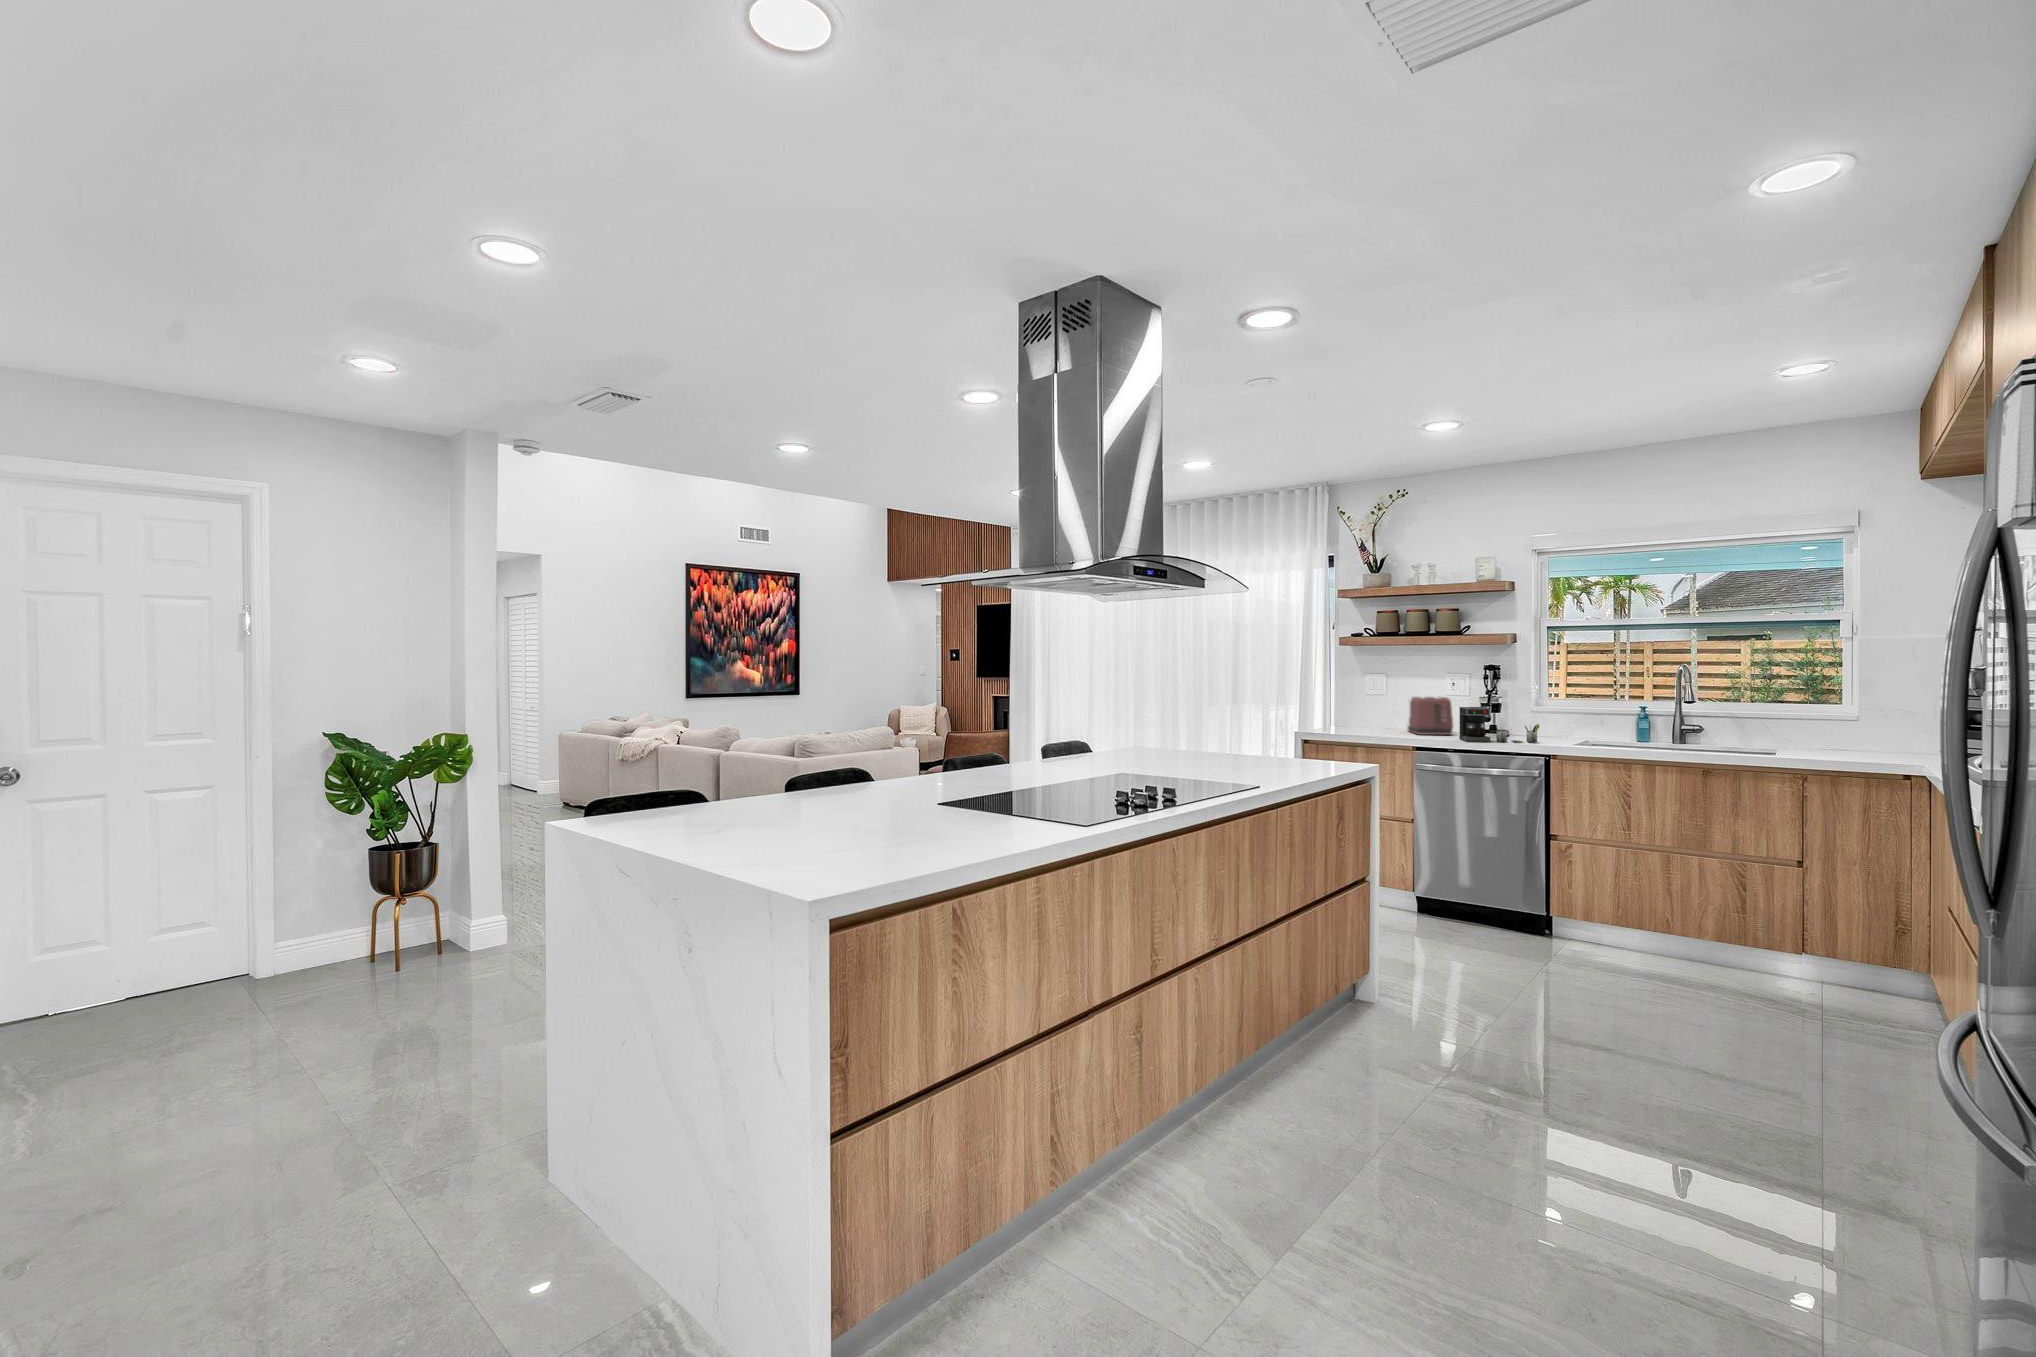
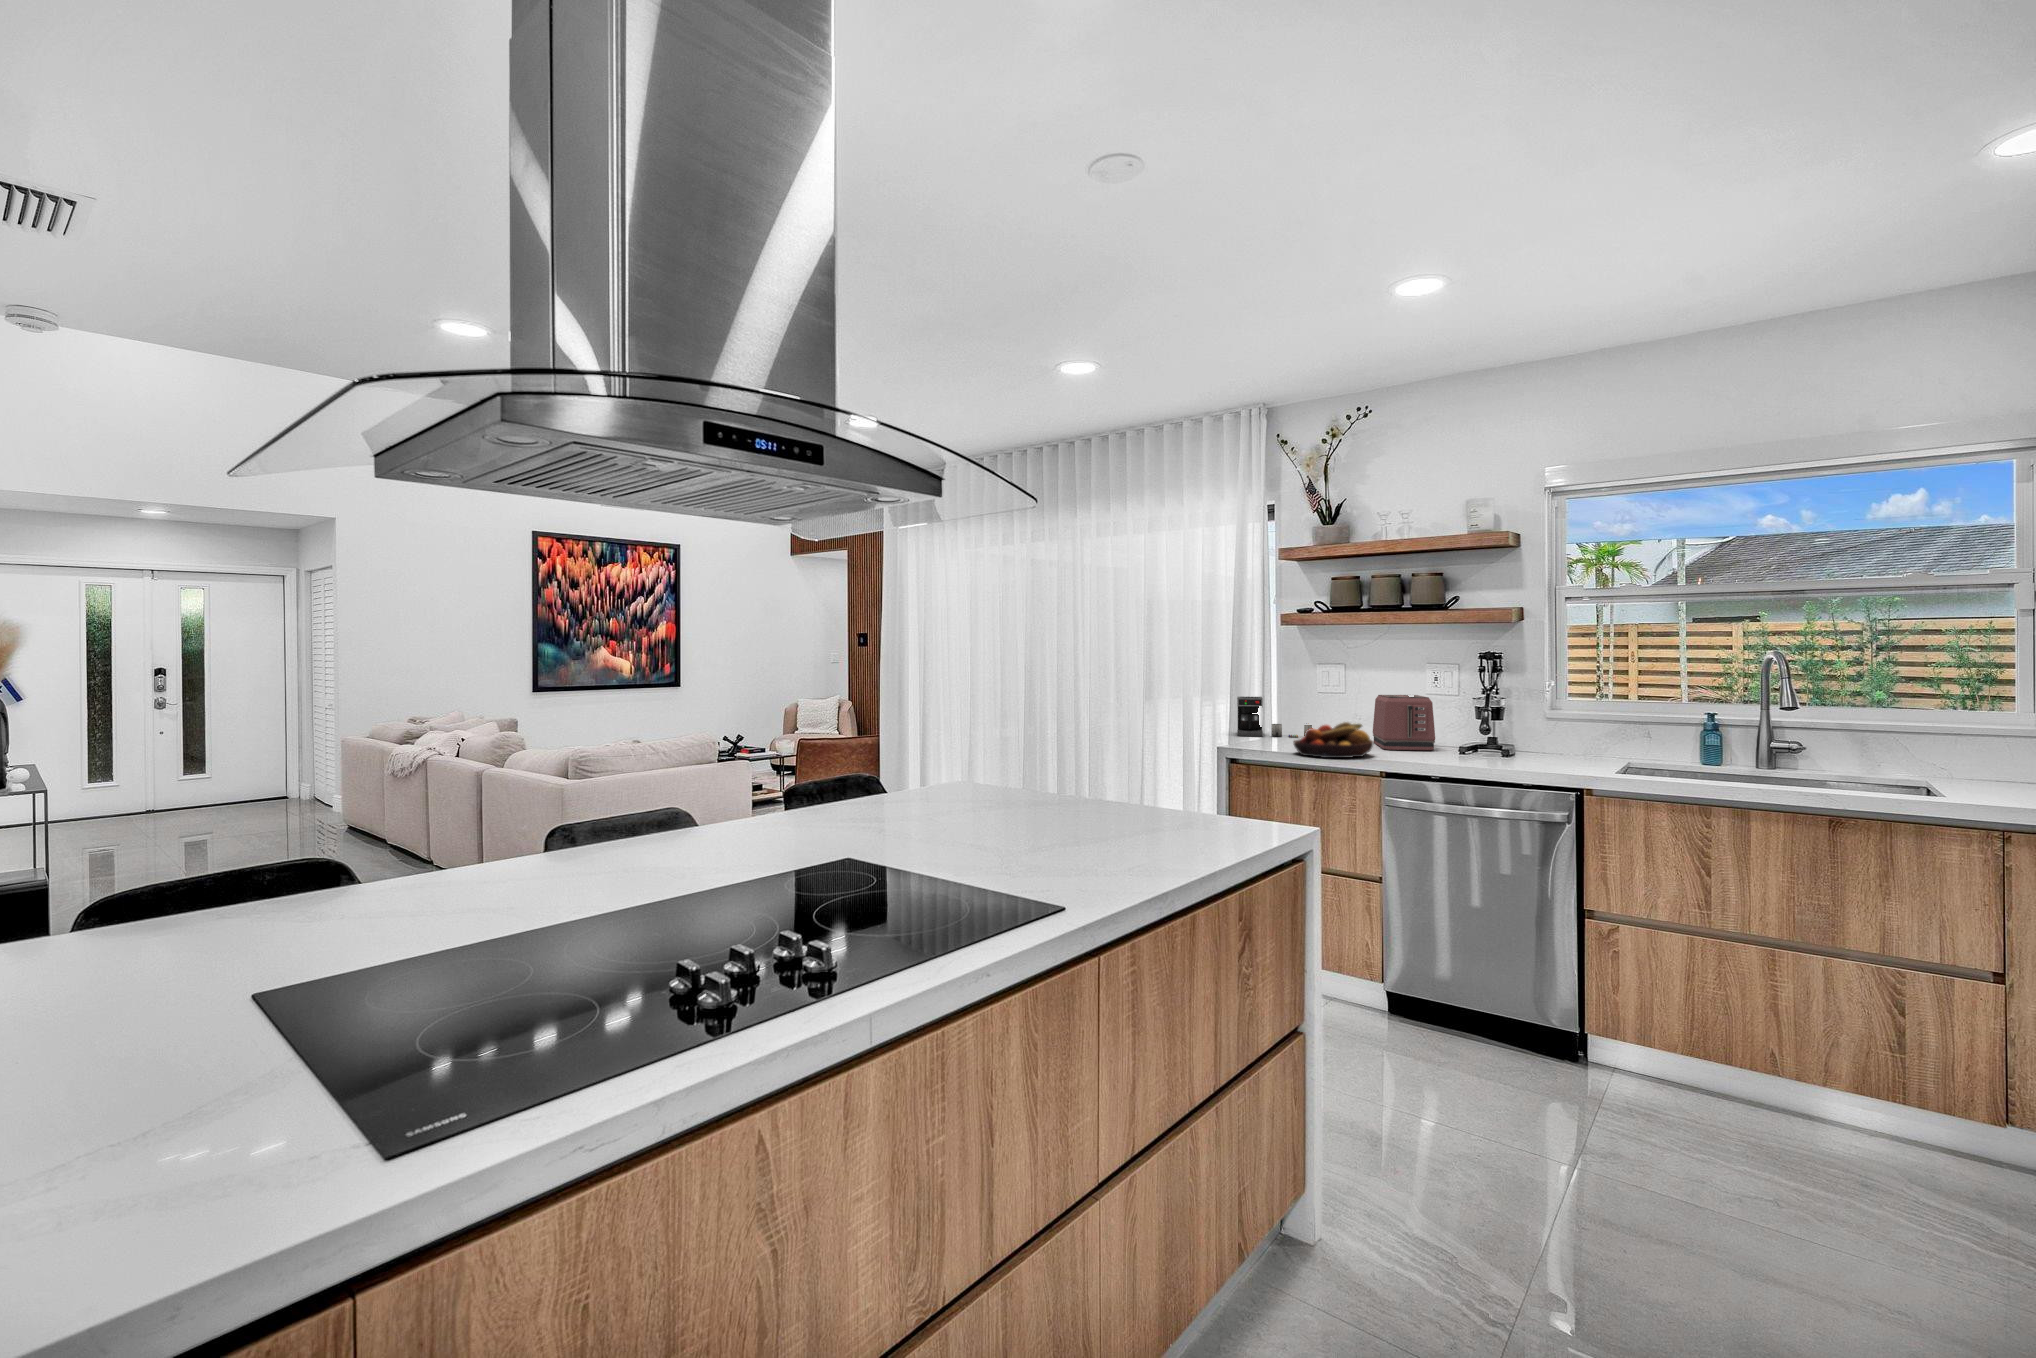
coffee maker: present [1460,707,1540,742] -> present [1237,697,1313,737]
fruit bowl: none [1355,715,1412,739] -> present [1293,722,1373,758]

